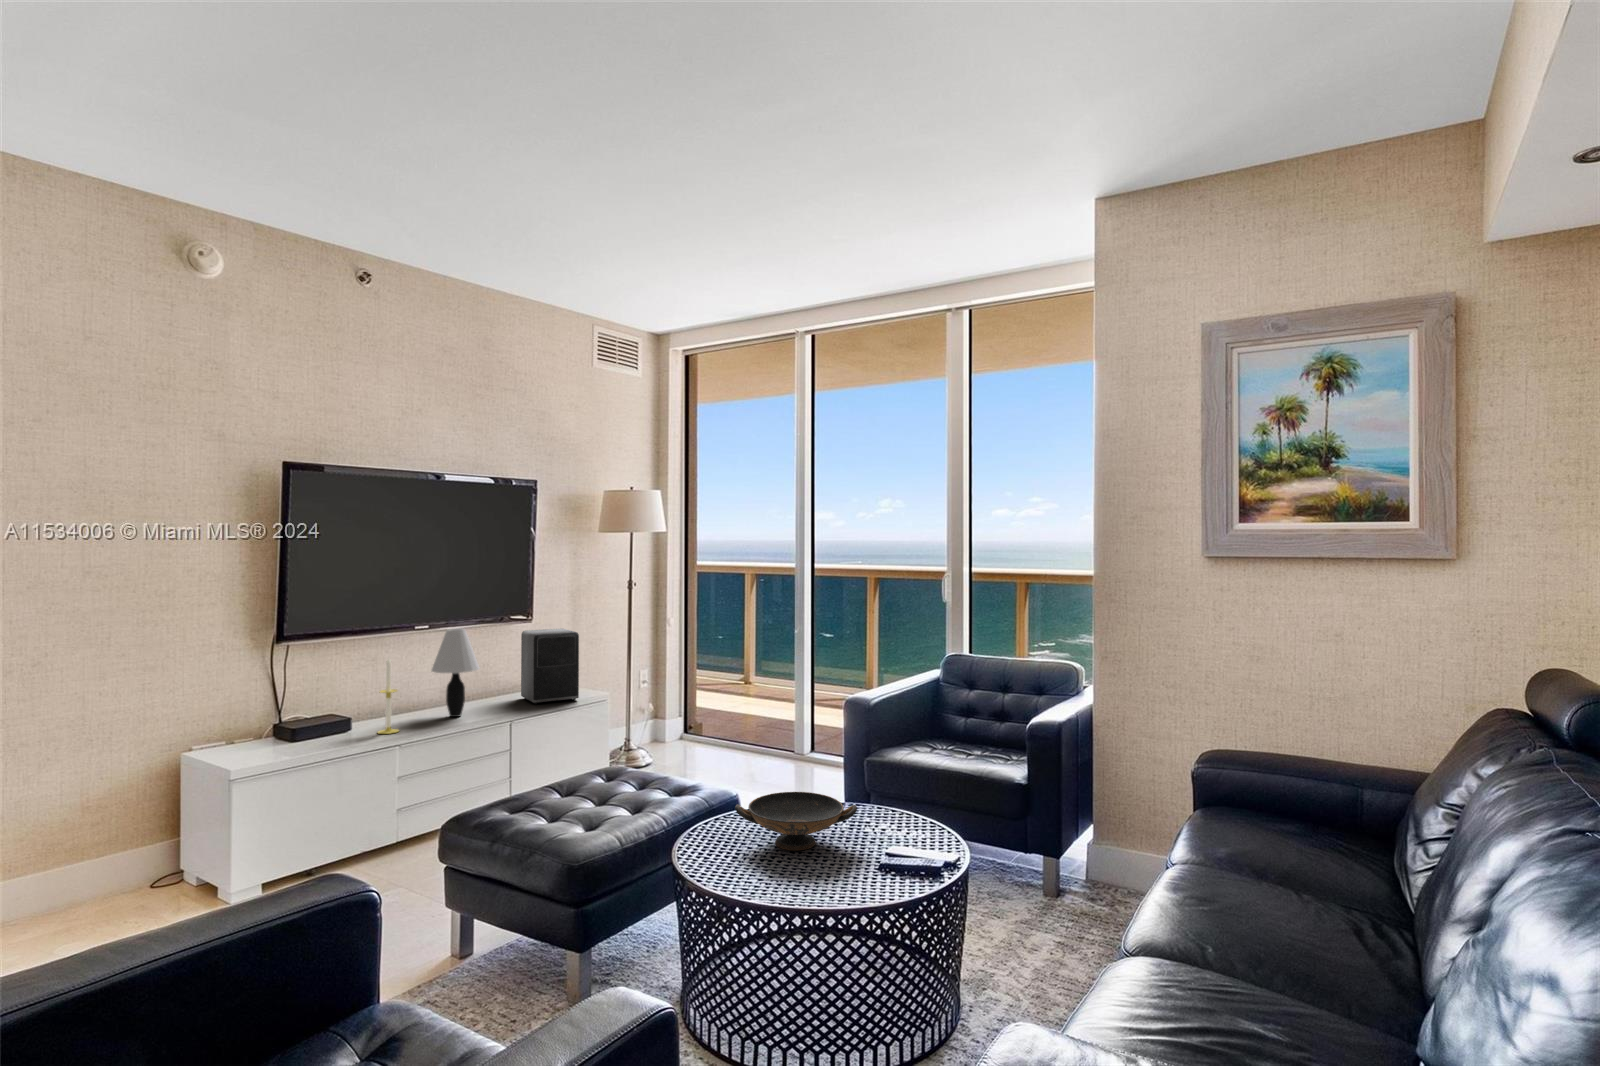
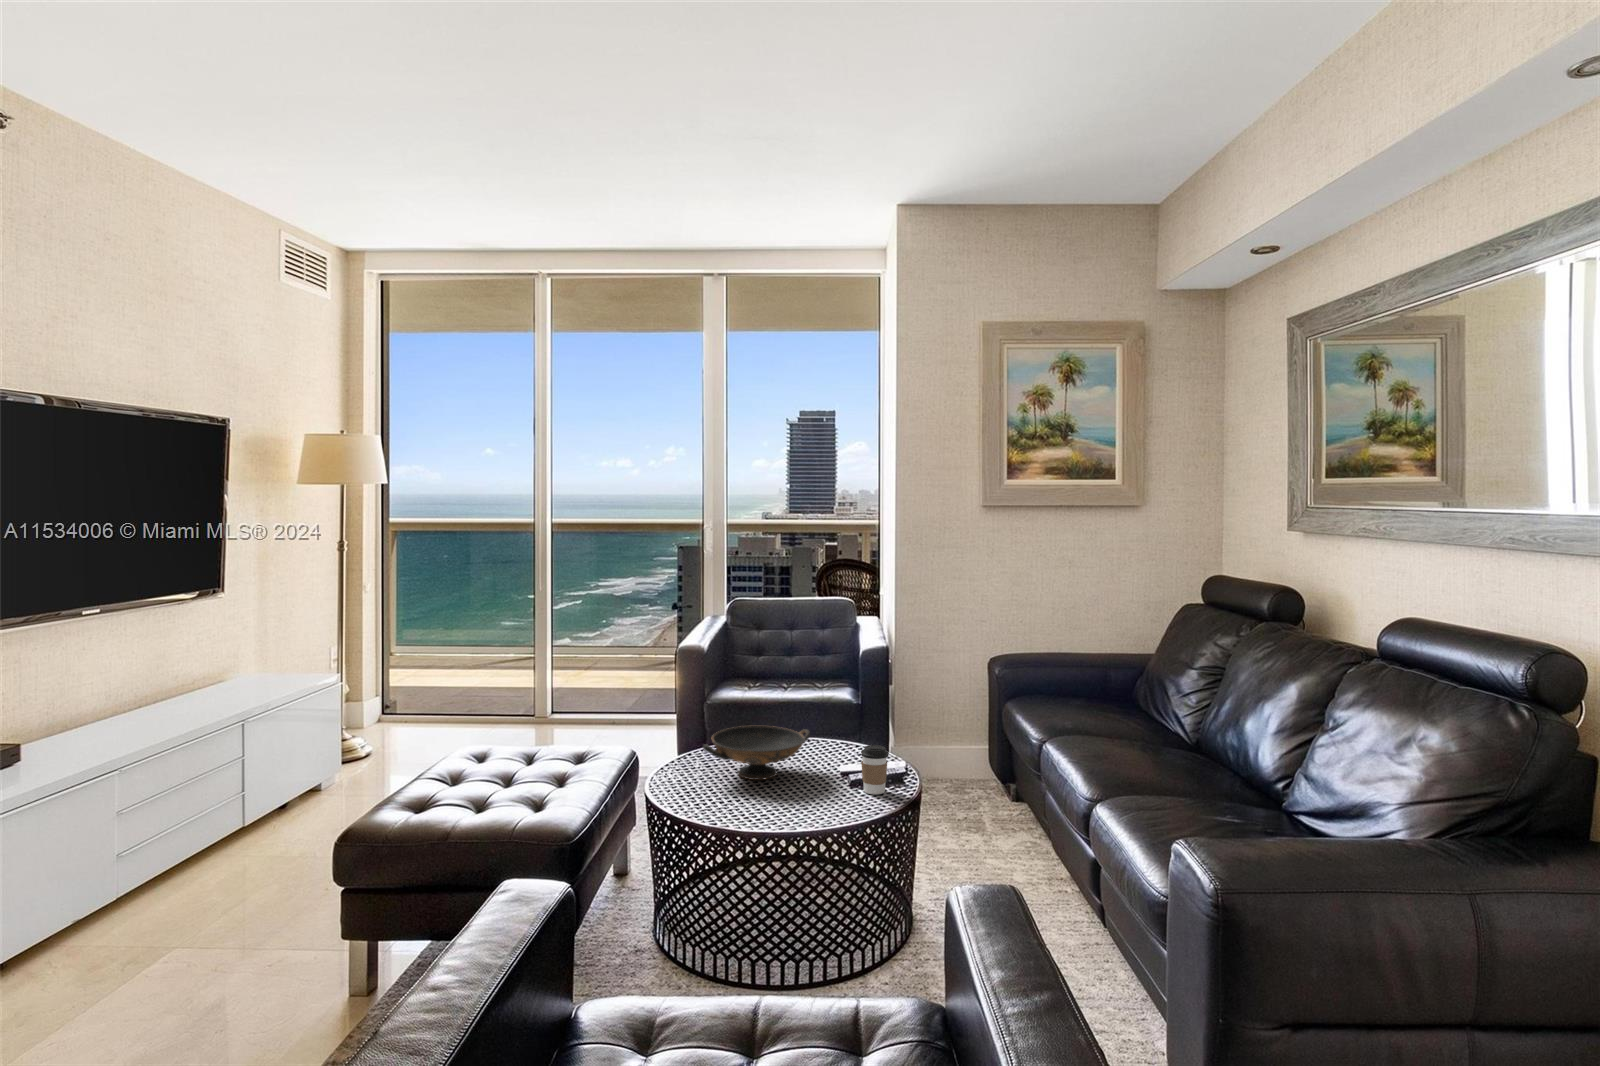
speaker: present [521,628,579,704] -> none [217,596,307,691]
table lamp: present [432,629,479,717] -> none [110,598,187,715]
candle: present [378,659,399,734] -> none [49,637,87,746]
coffee cup: none [864,834,894,889] -> present [861,745,889,794]

